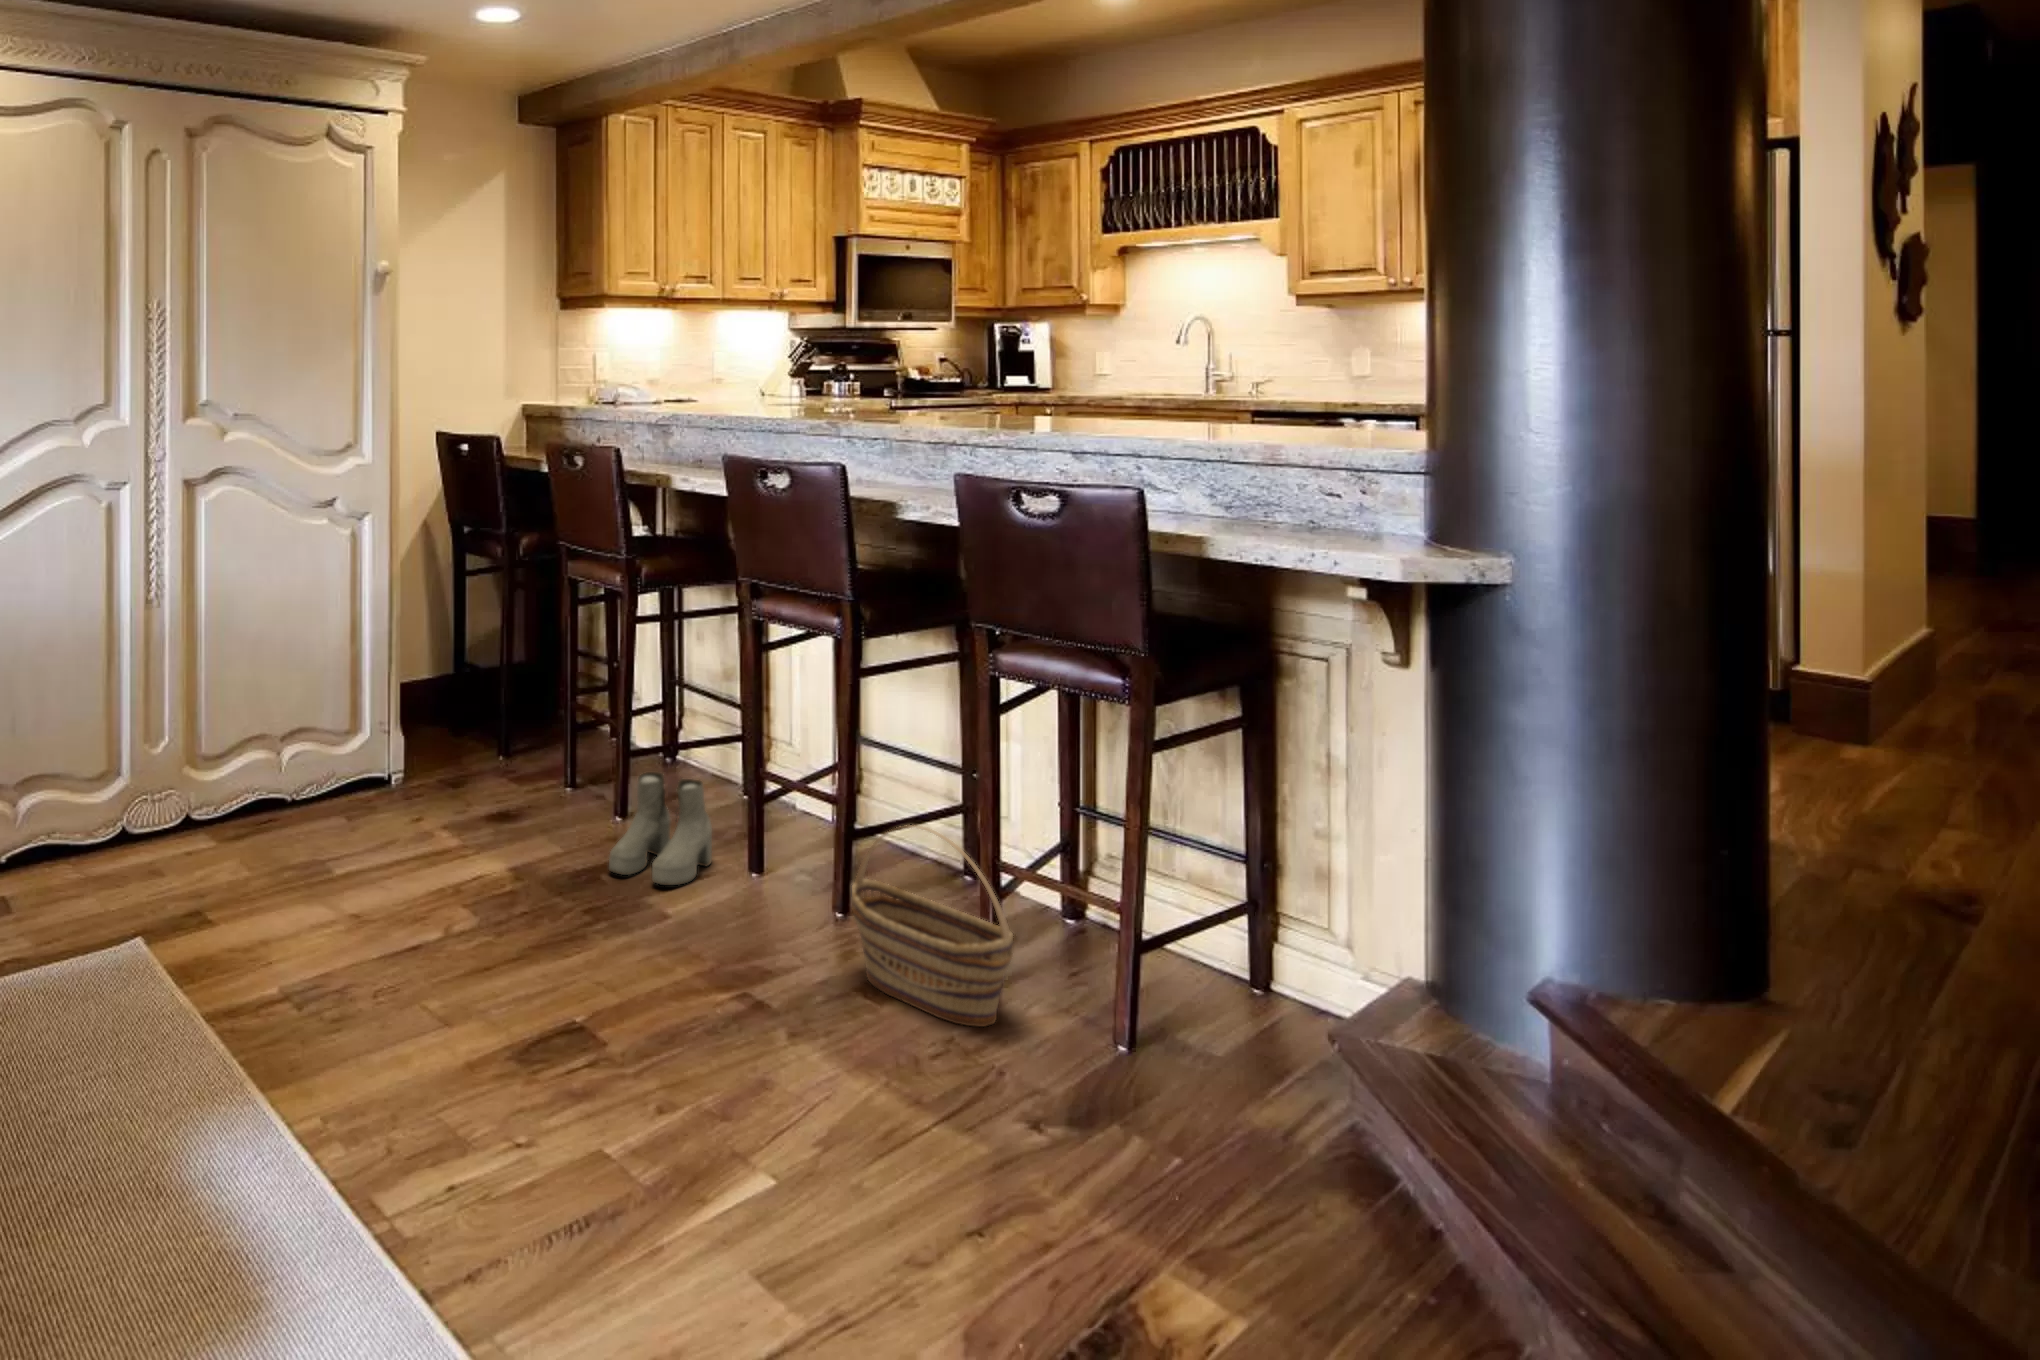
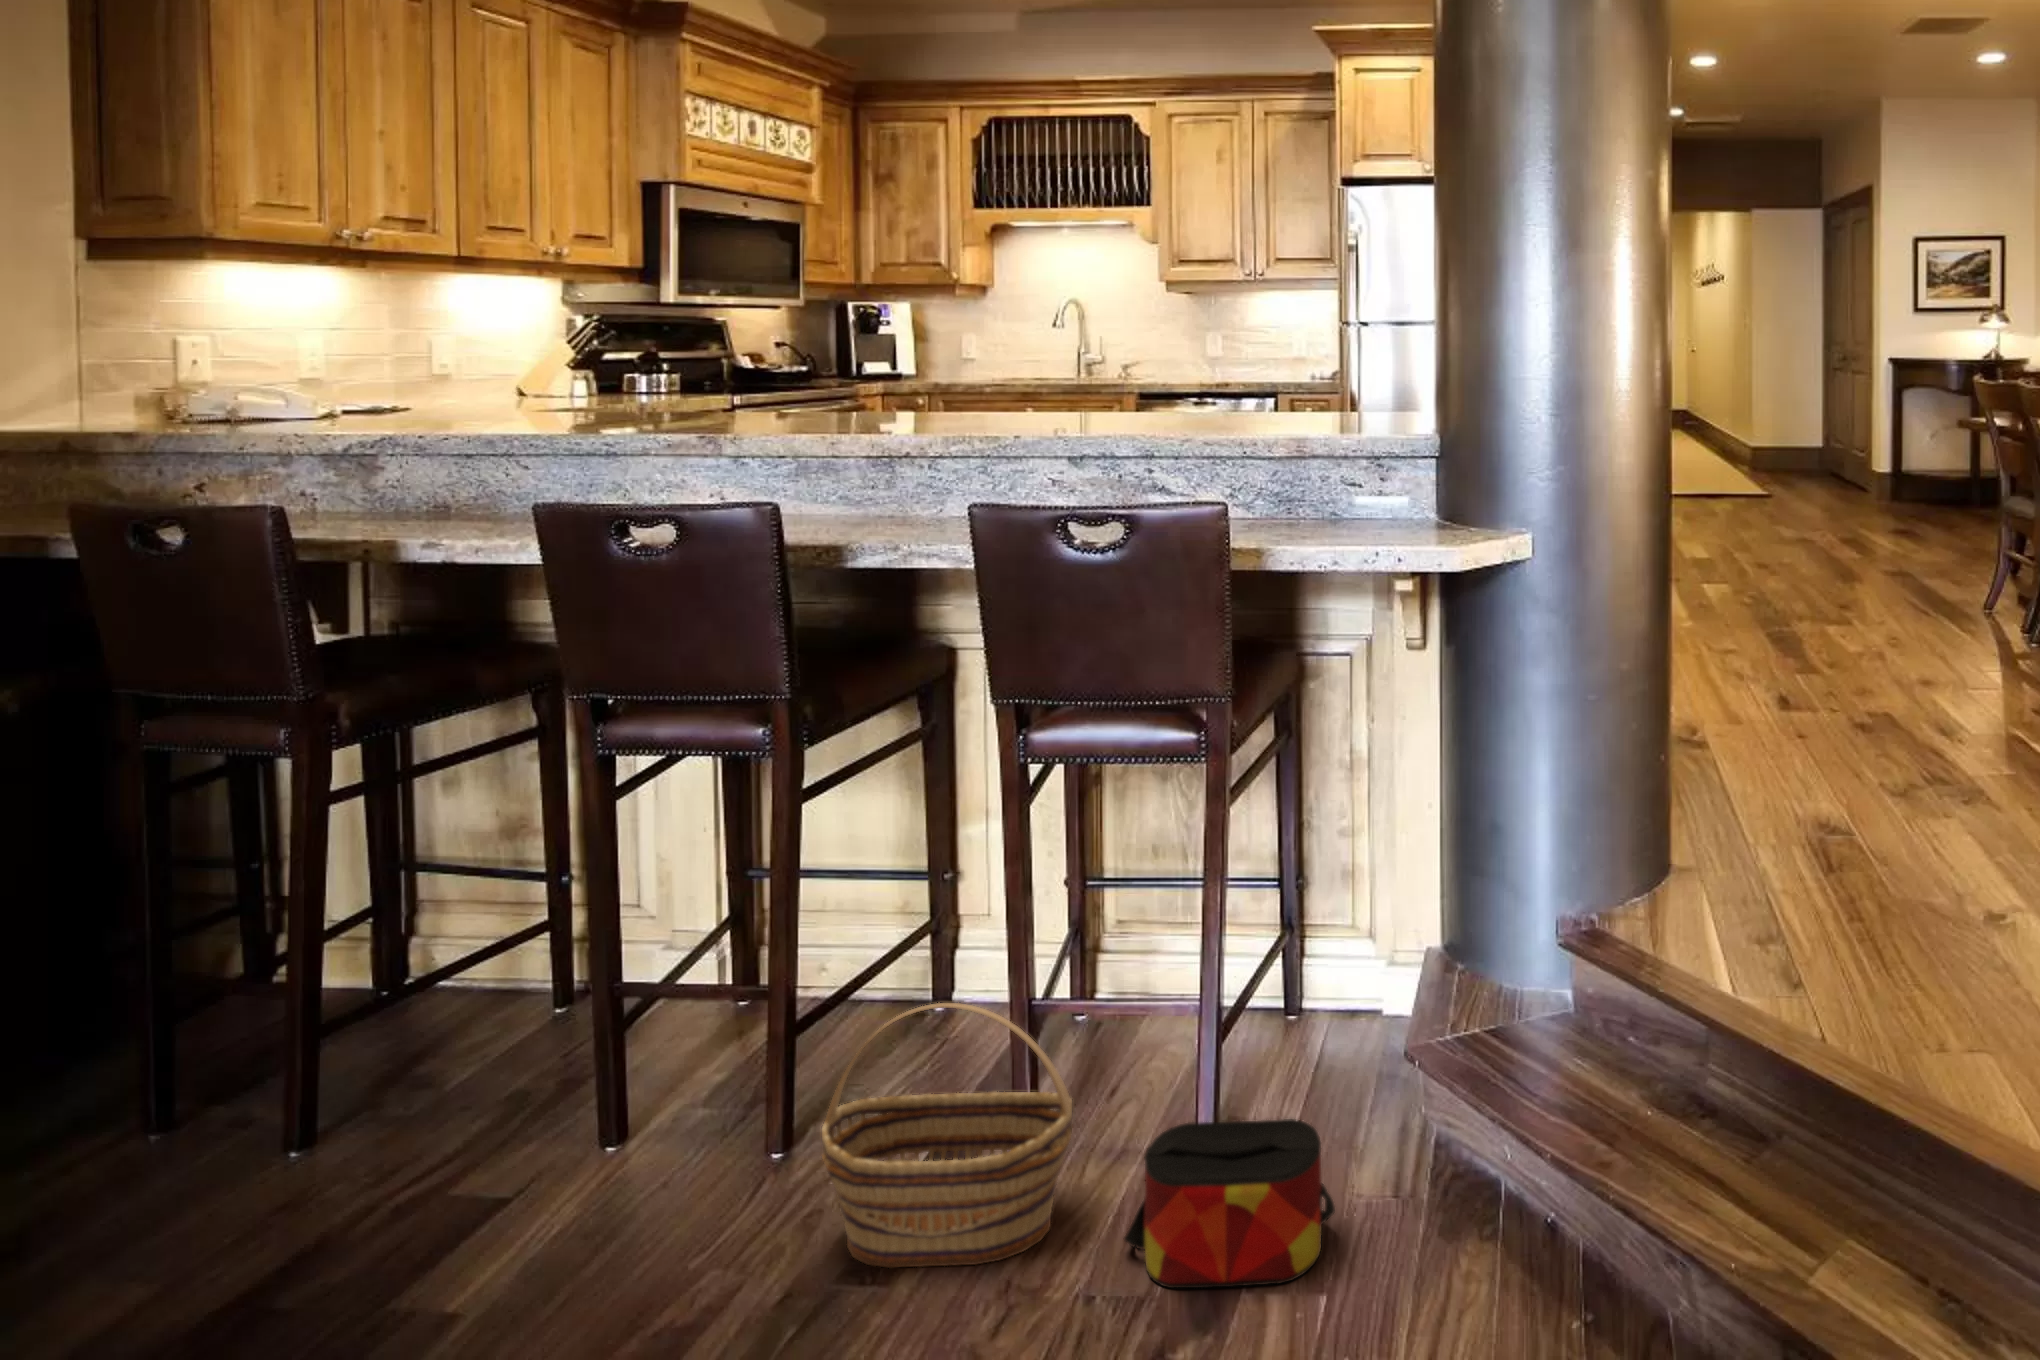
boots: present [609,772,712,885] -> none [280,1046,518,1296]
bag: none [1039,982,1215,1138] -> present [1124,1119,1335,1288]

